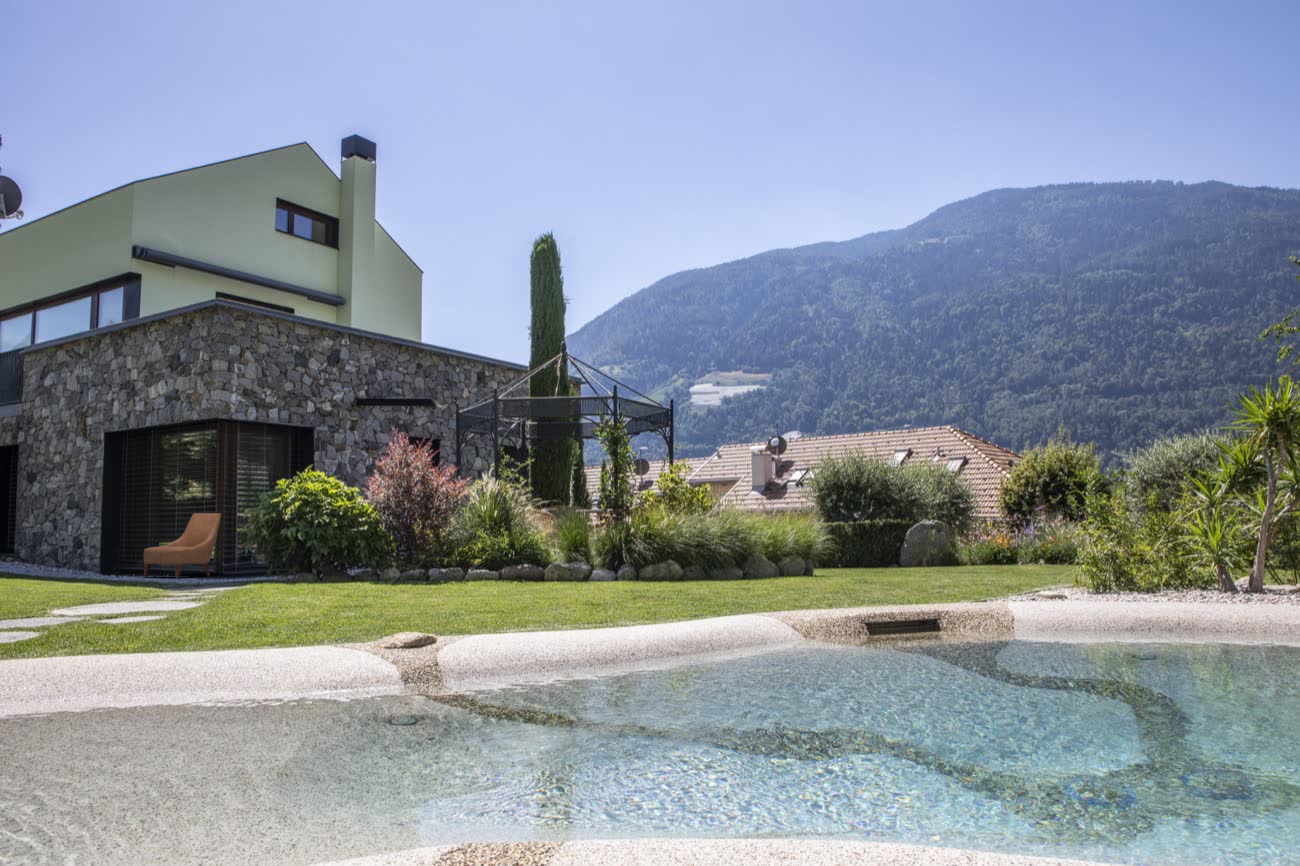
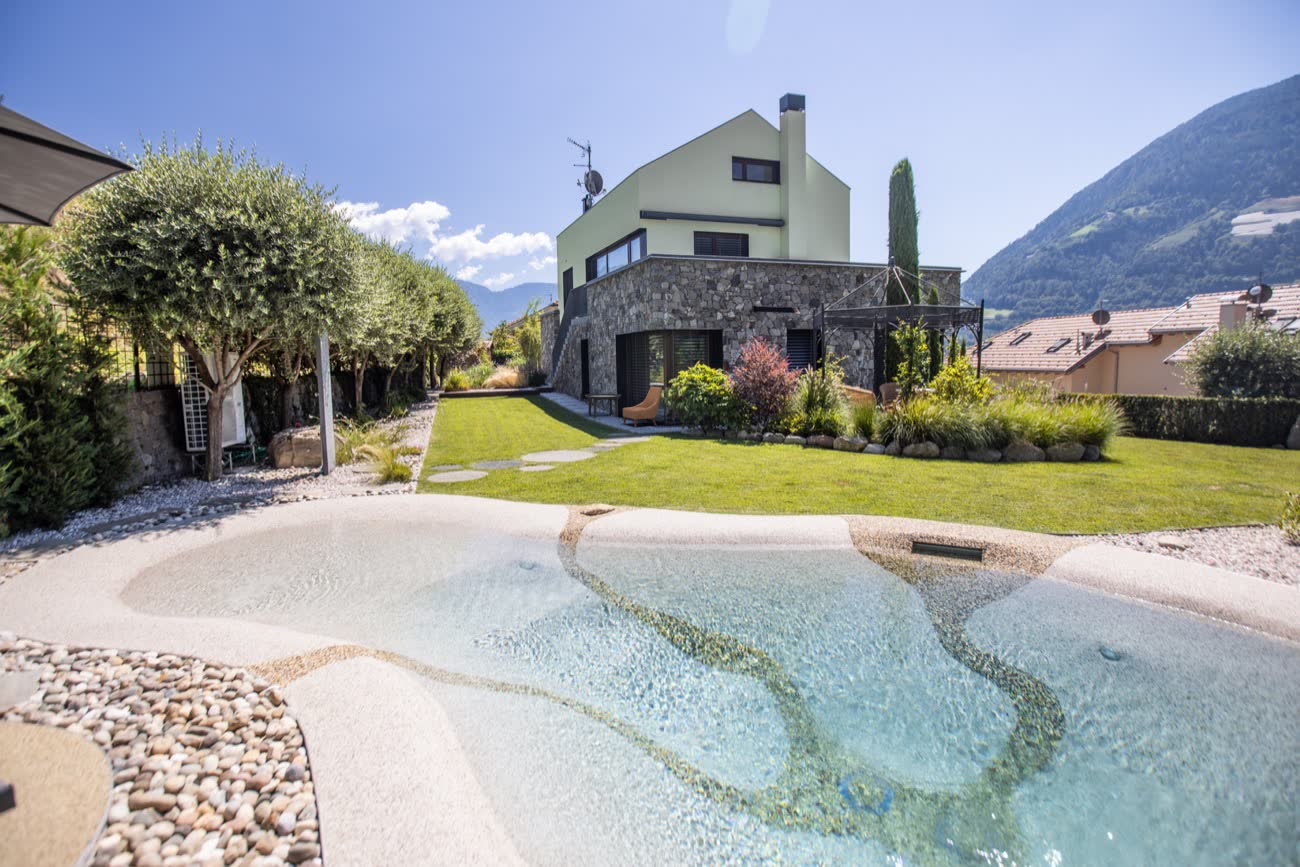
round table: none [35,535,112,575] -> present [585,394,621,418]

